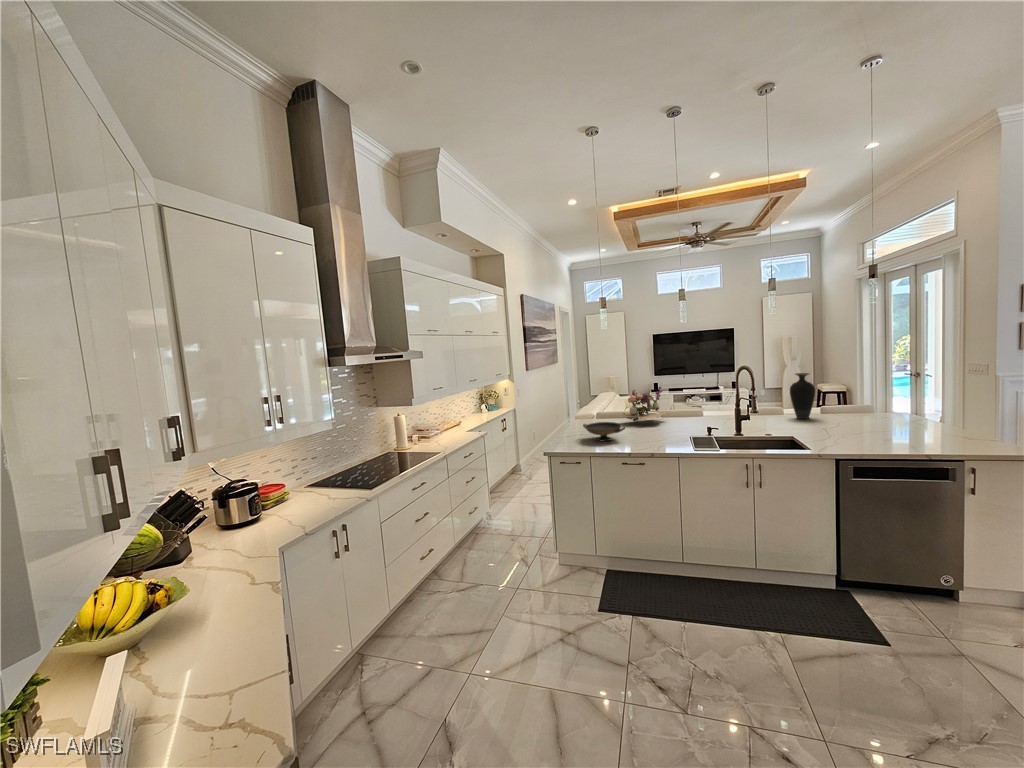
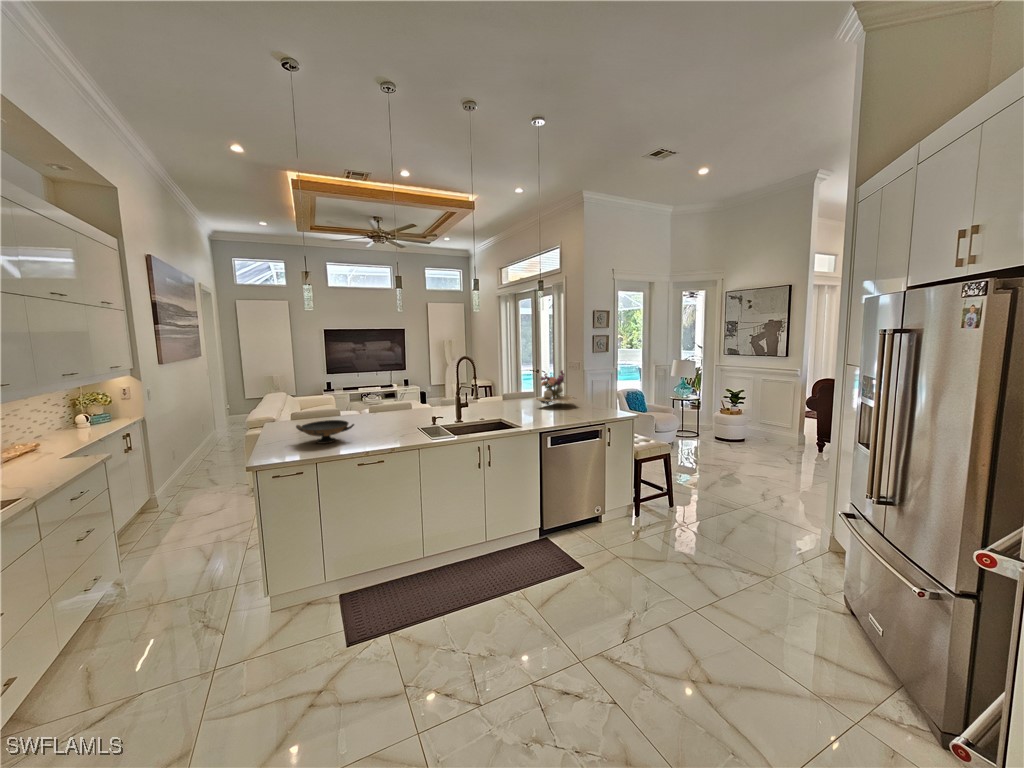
vase: present [790,373,815,419] -> none [486,365,504,404]
flower arrangement: present [621,386,666,422] -> present [537,370,575,405]

